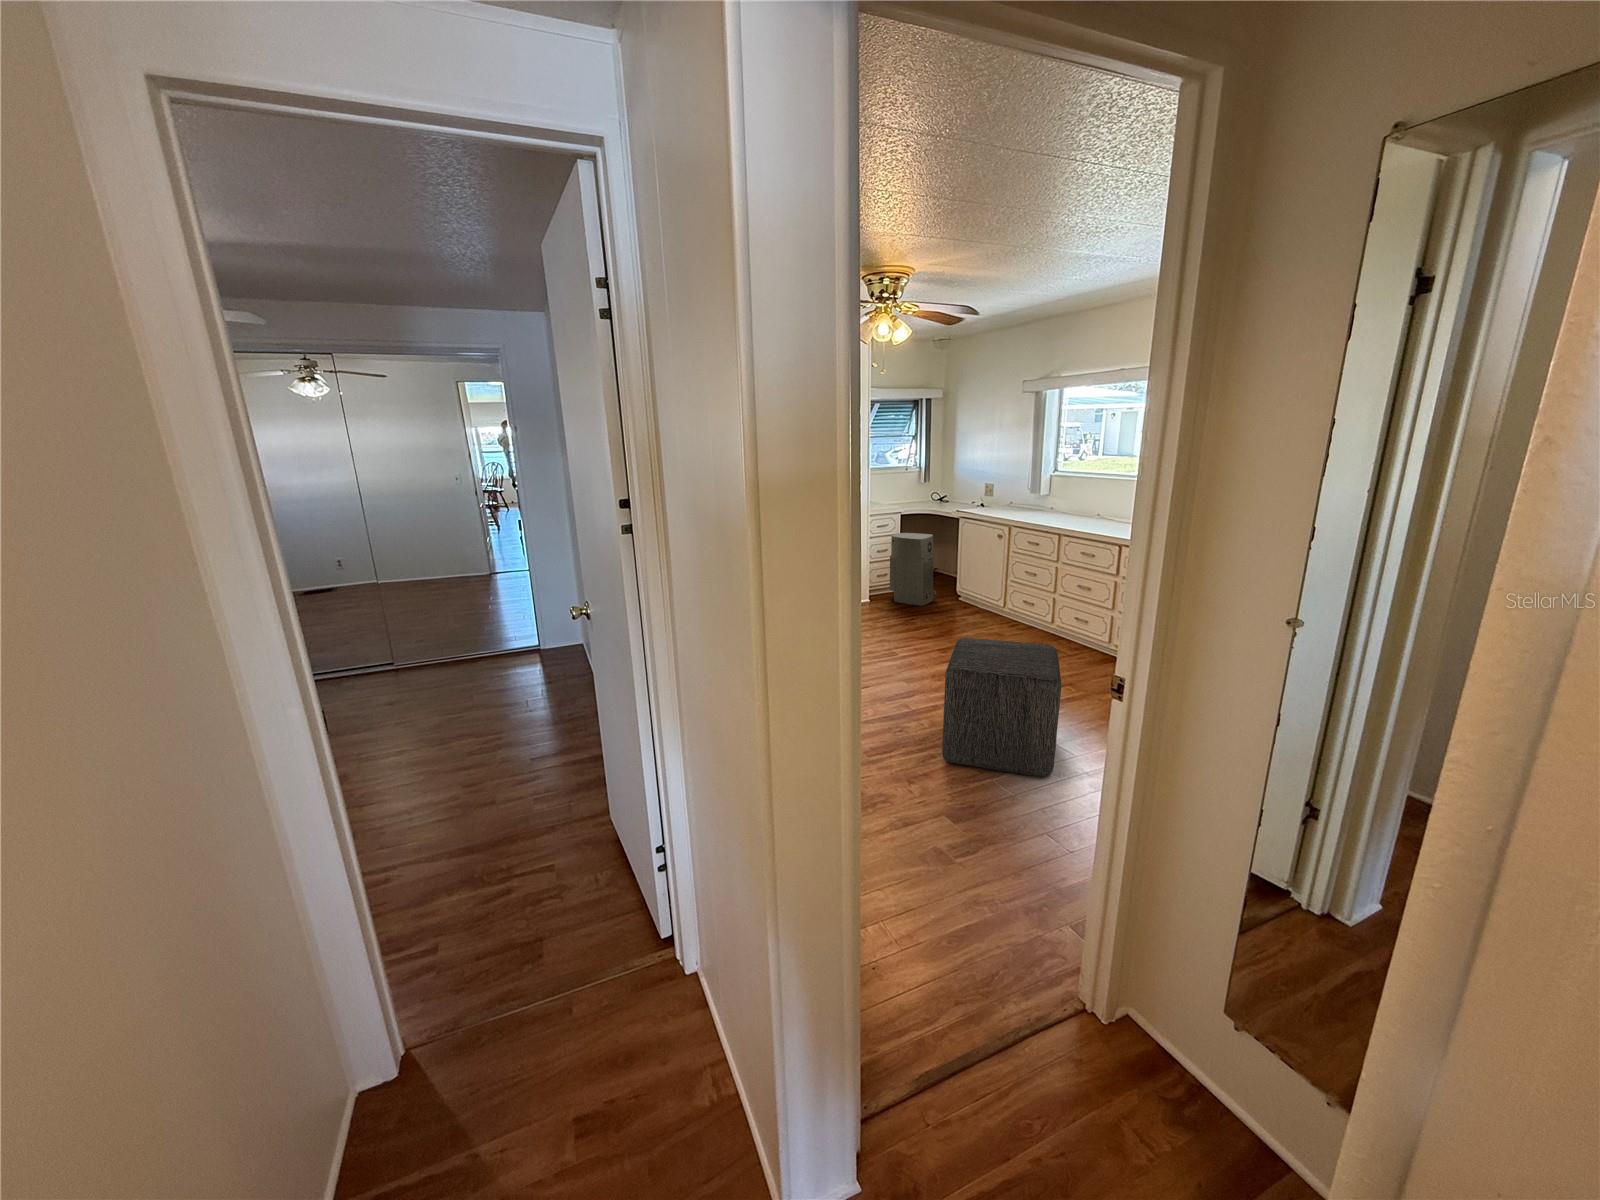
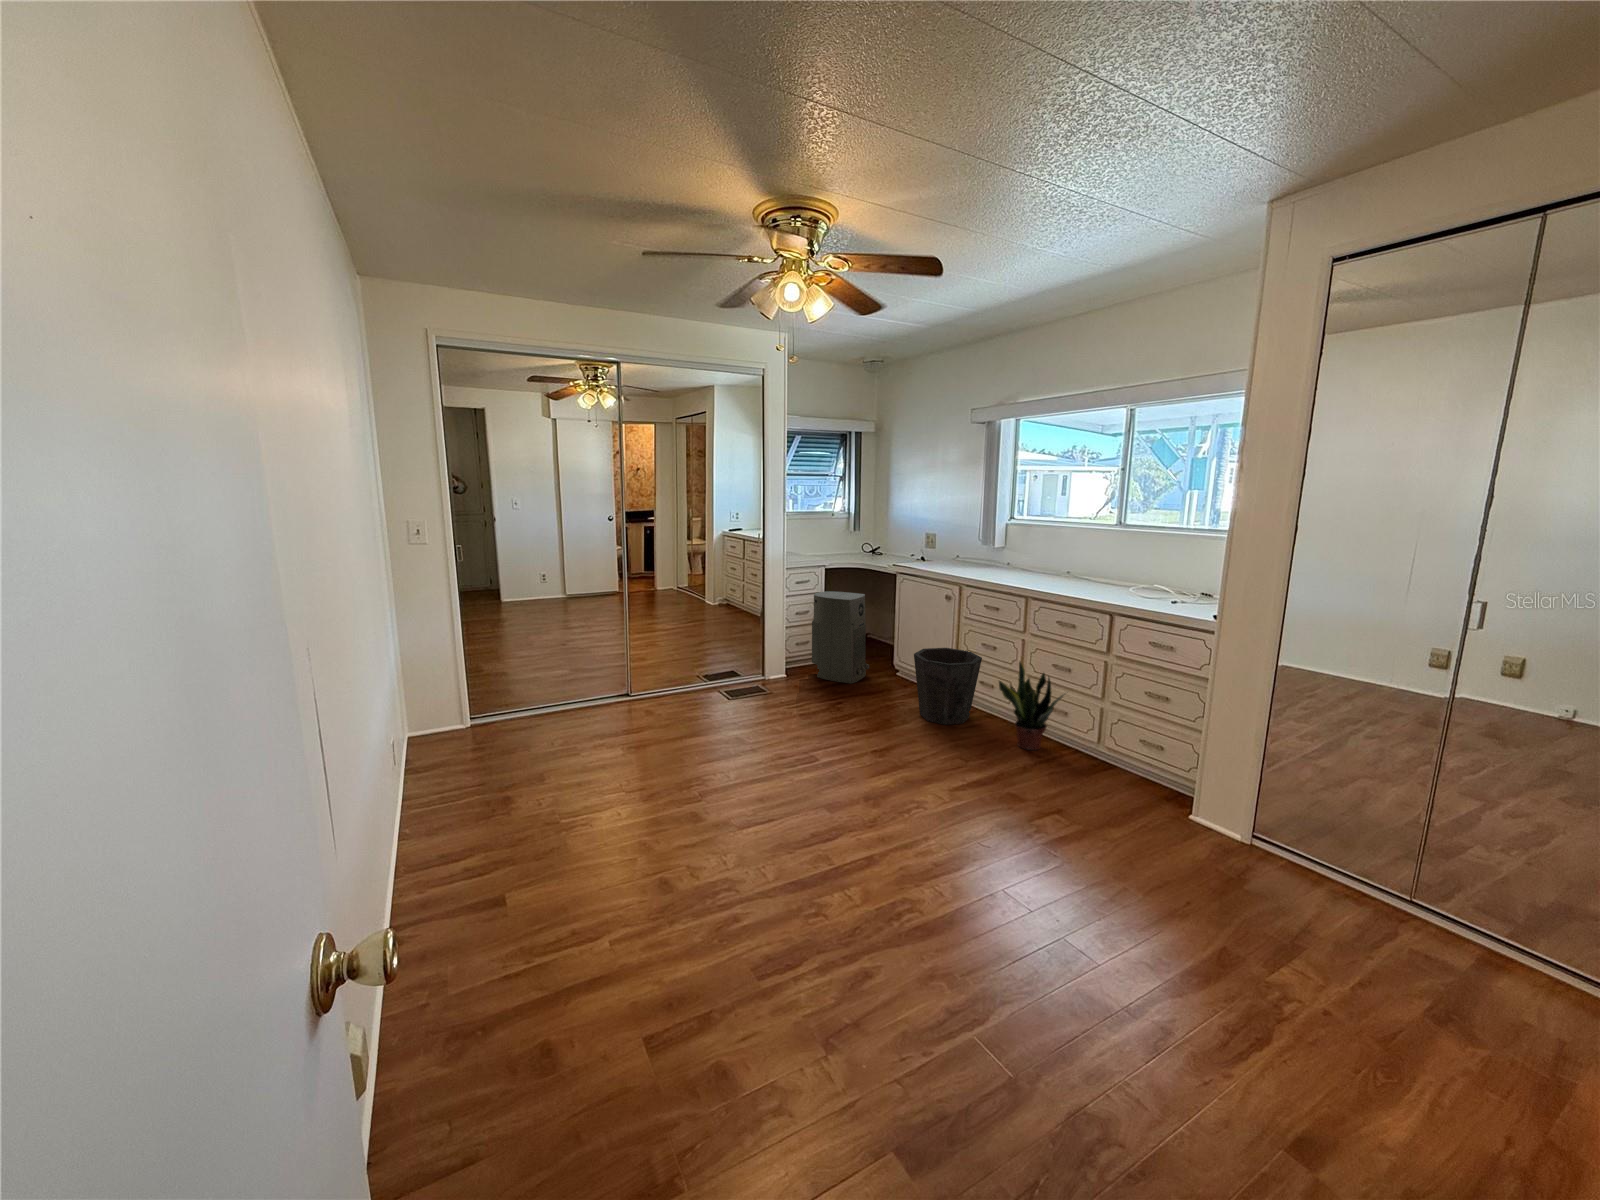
waste bin: none [971,575,1024,633] -> present [914,648,982,725]
potted plant: none [1034,583,1088,649] -> present [999,662,1064,750]
ottoman: present [942,637,1061,777] -> none [888,762,1096,1030]

